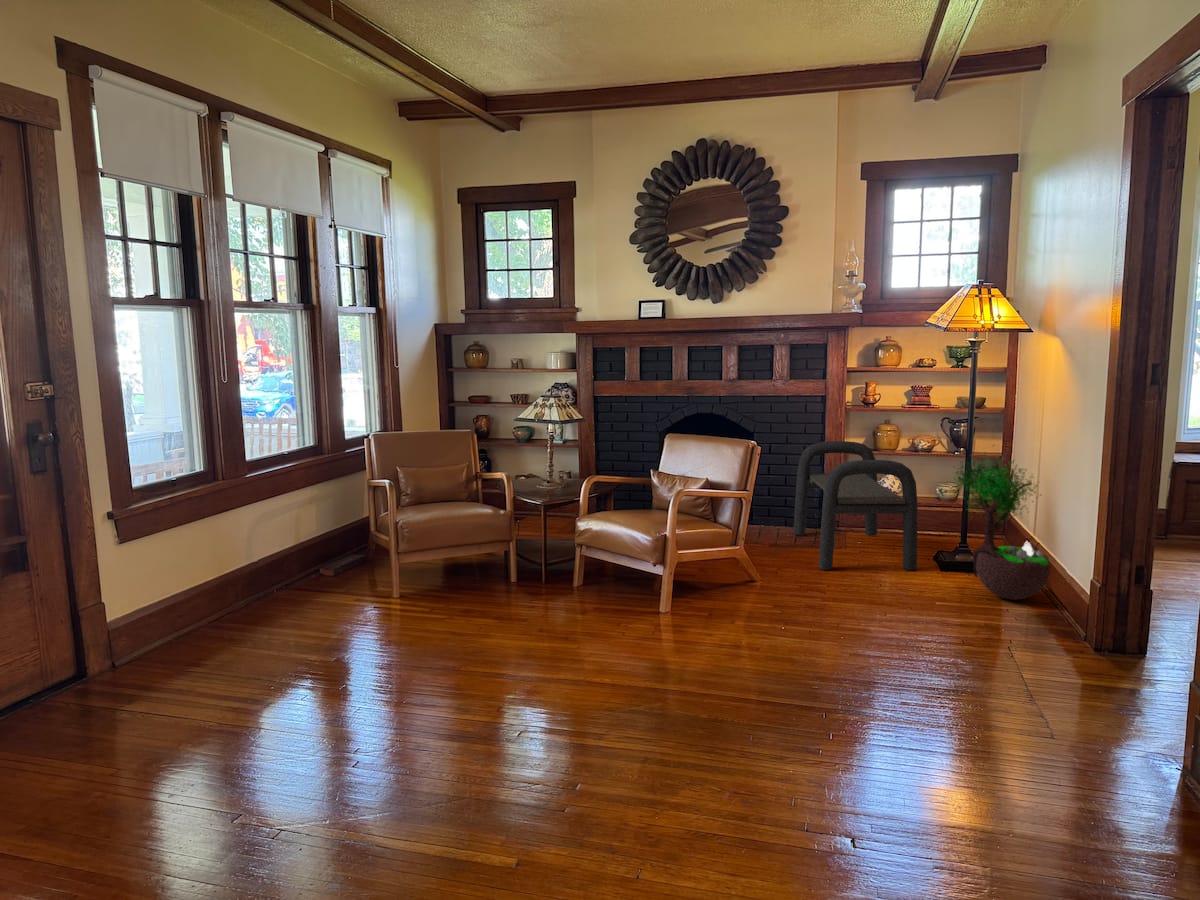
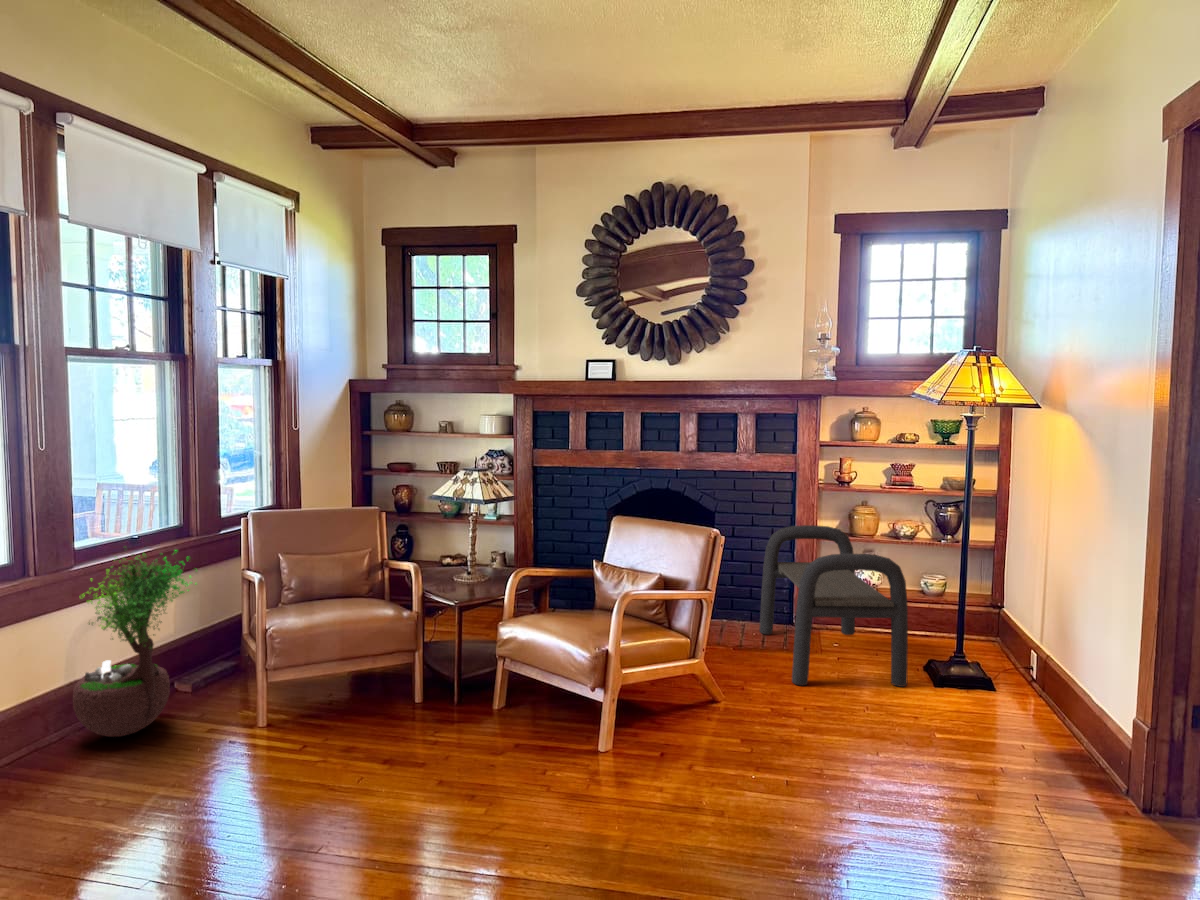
potted tree: present [951,453,1050,600] -> present [73,550,196,737]

